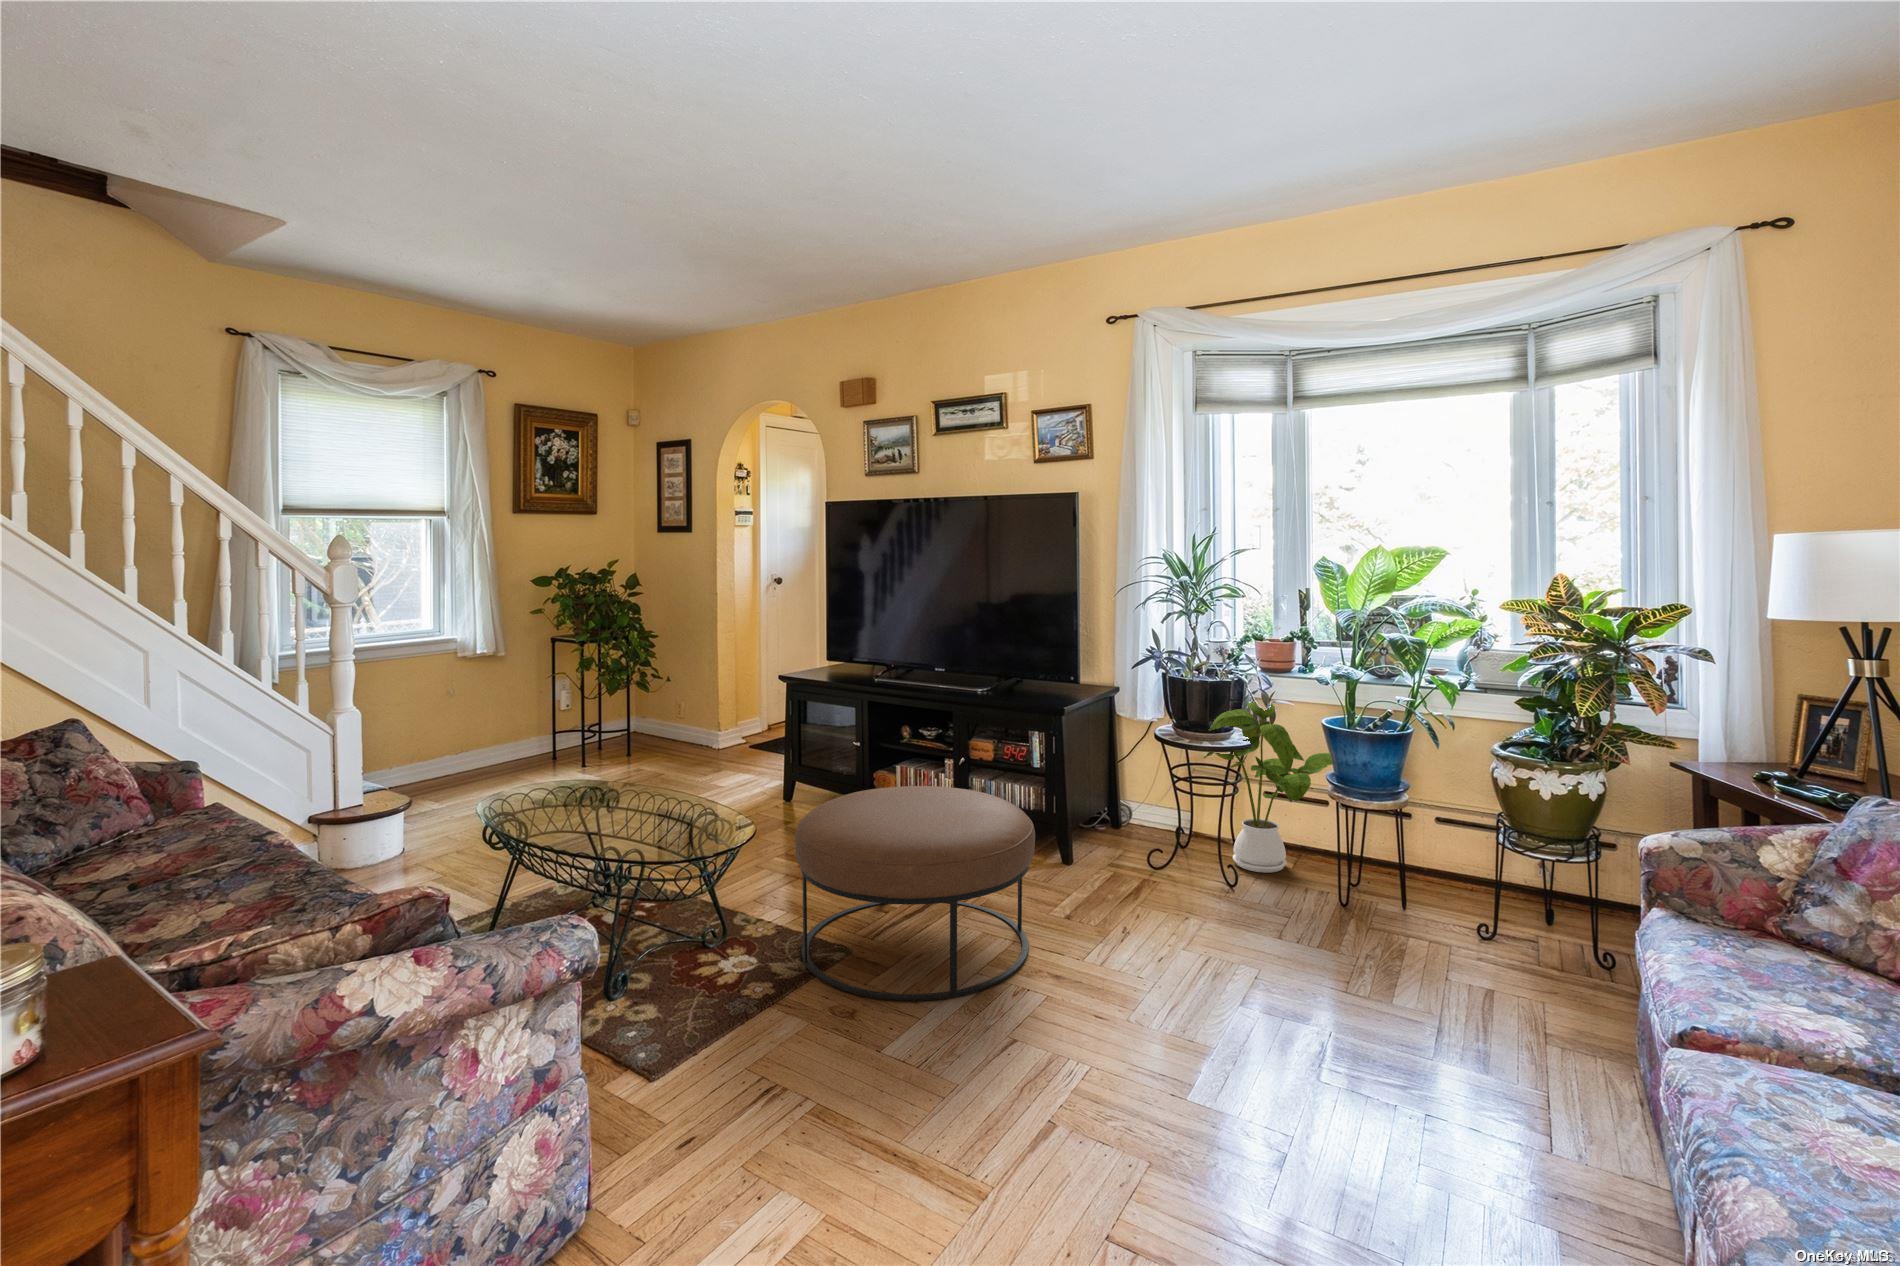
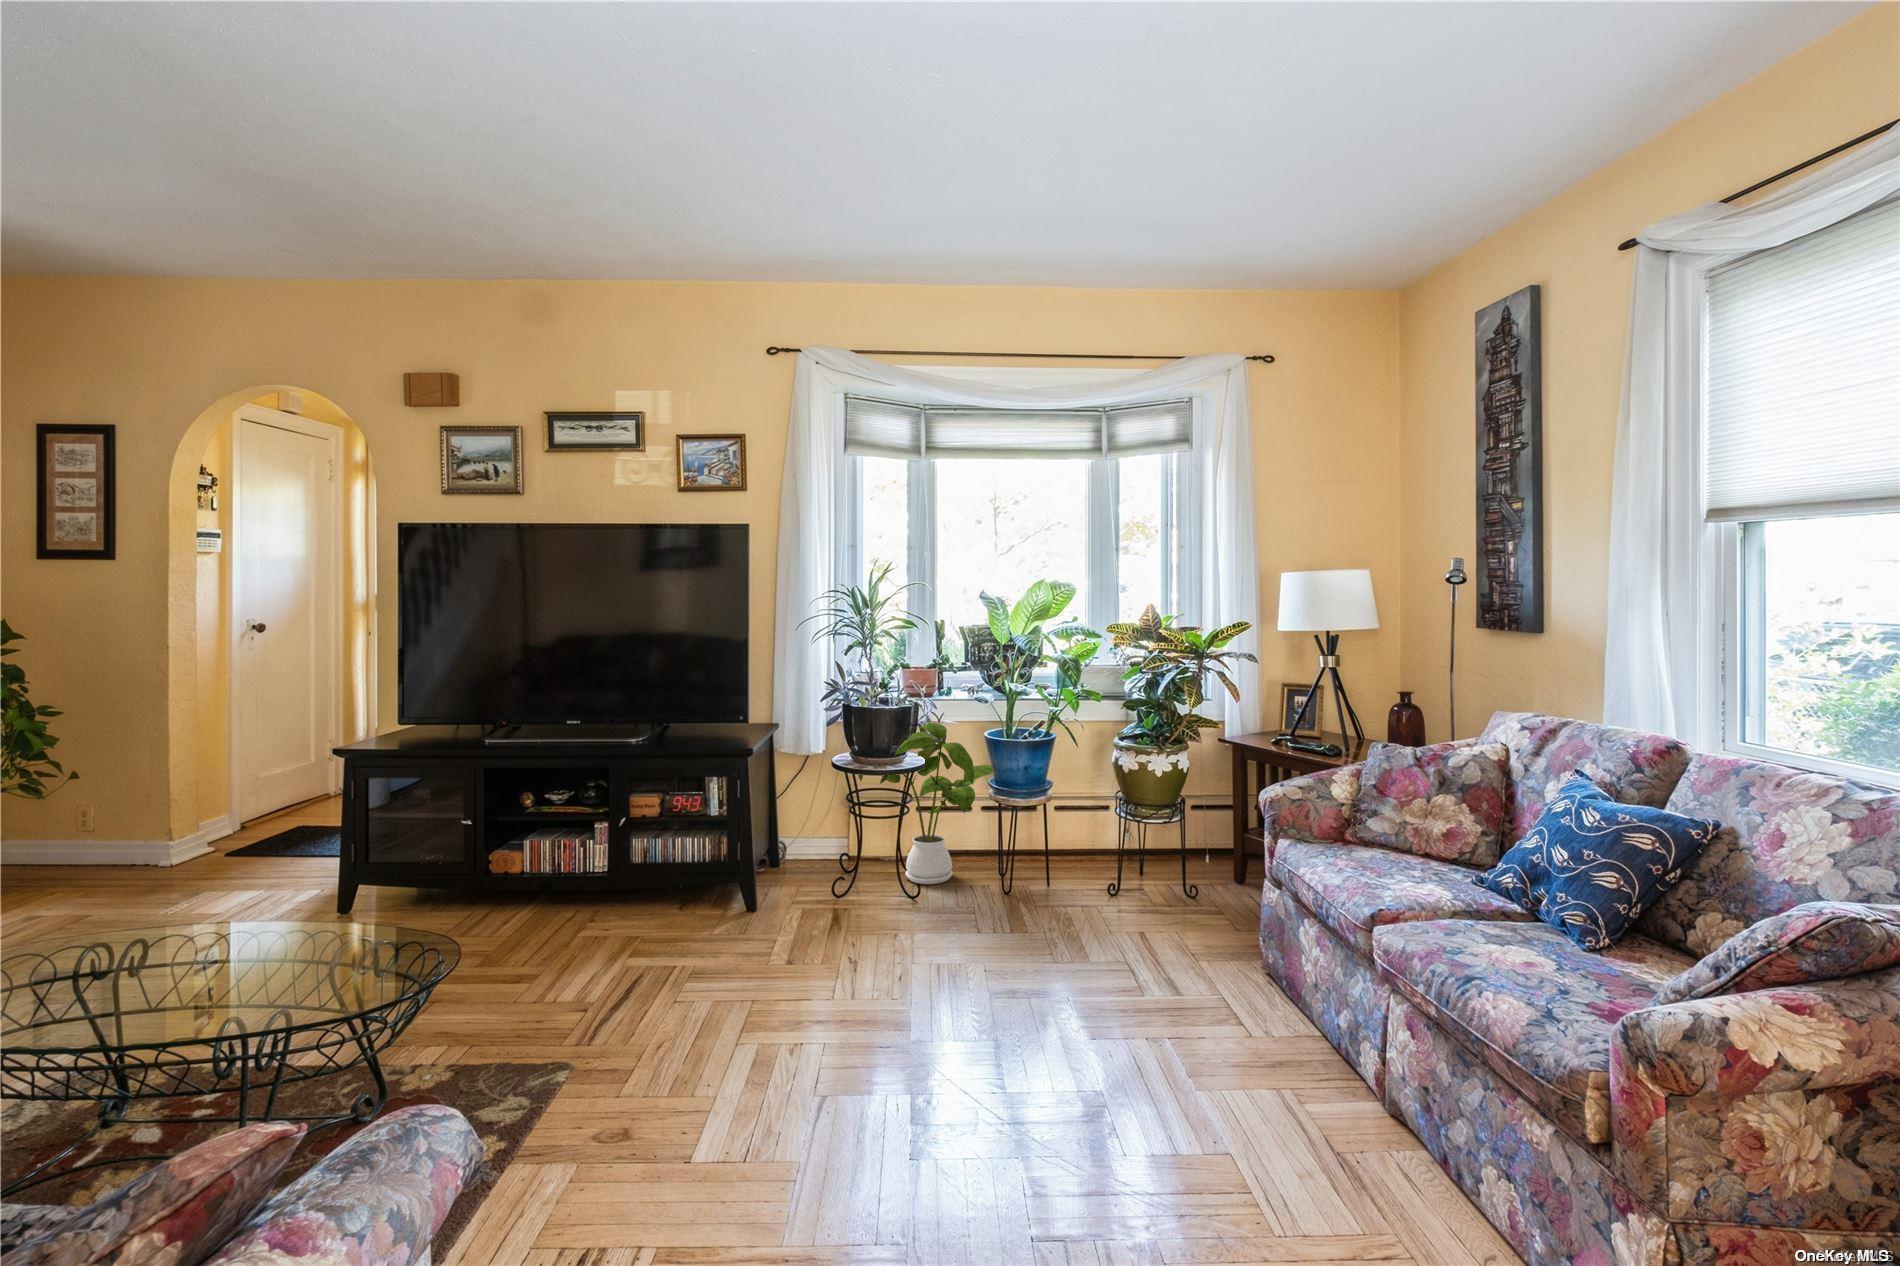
ottoman: present [795,786,1035,1000] -> none [491,846,788,1111]

